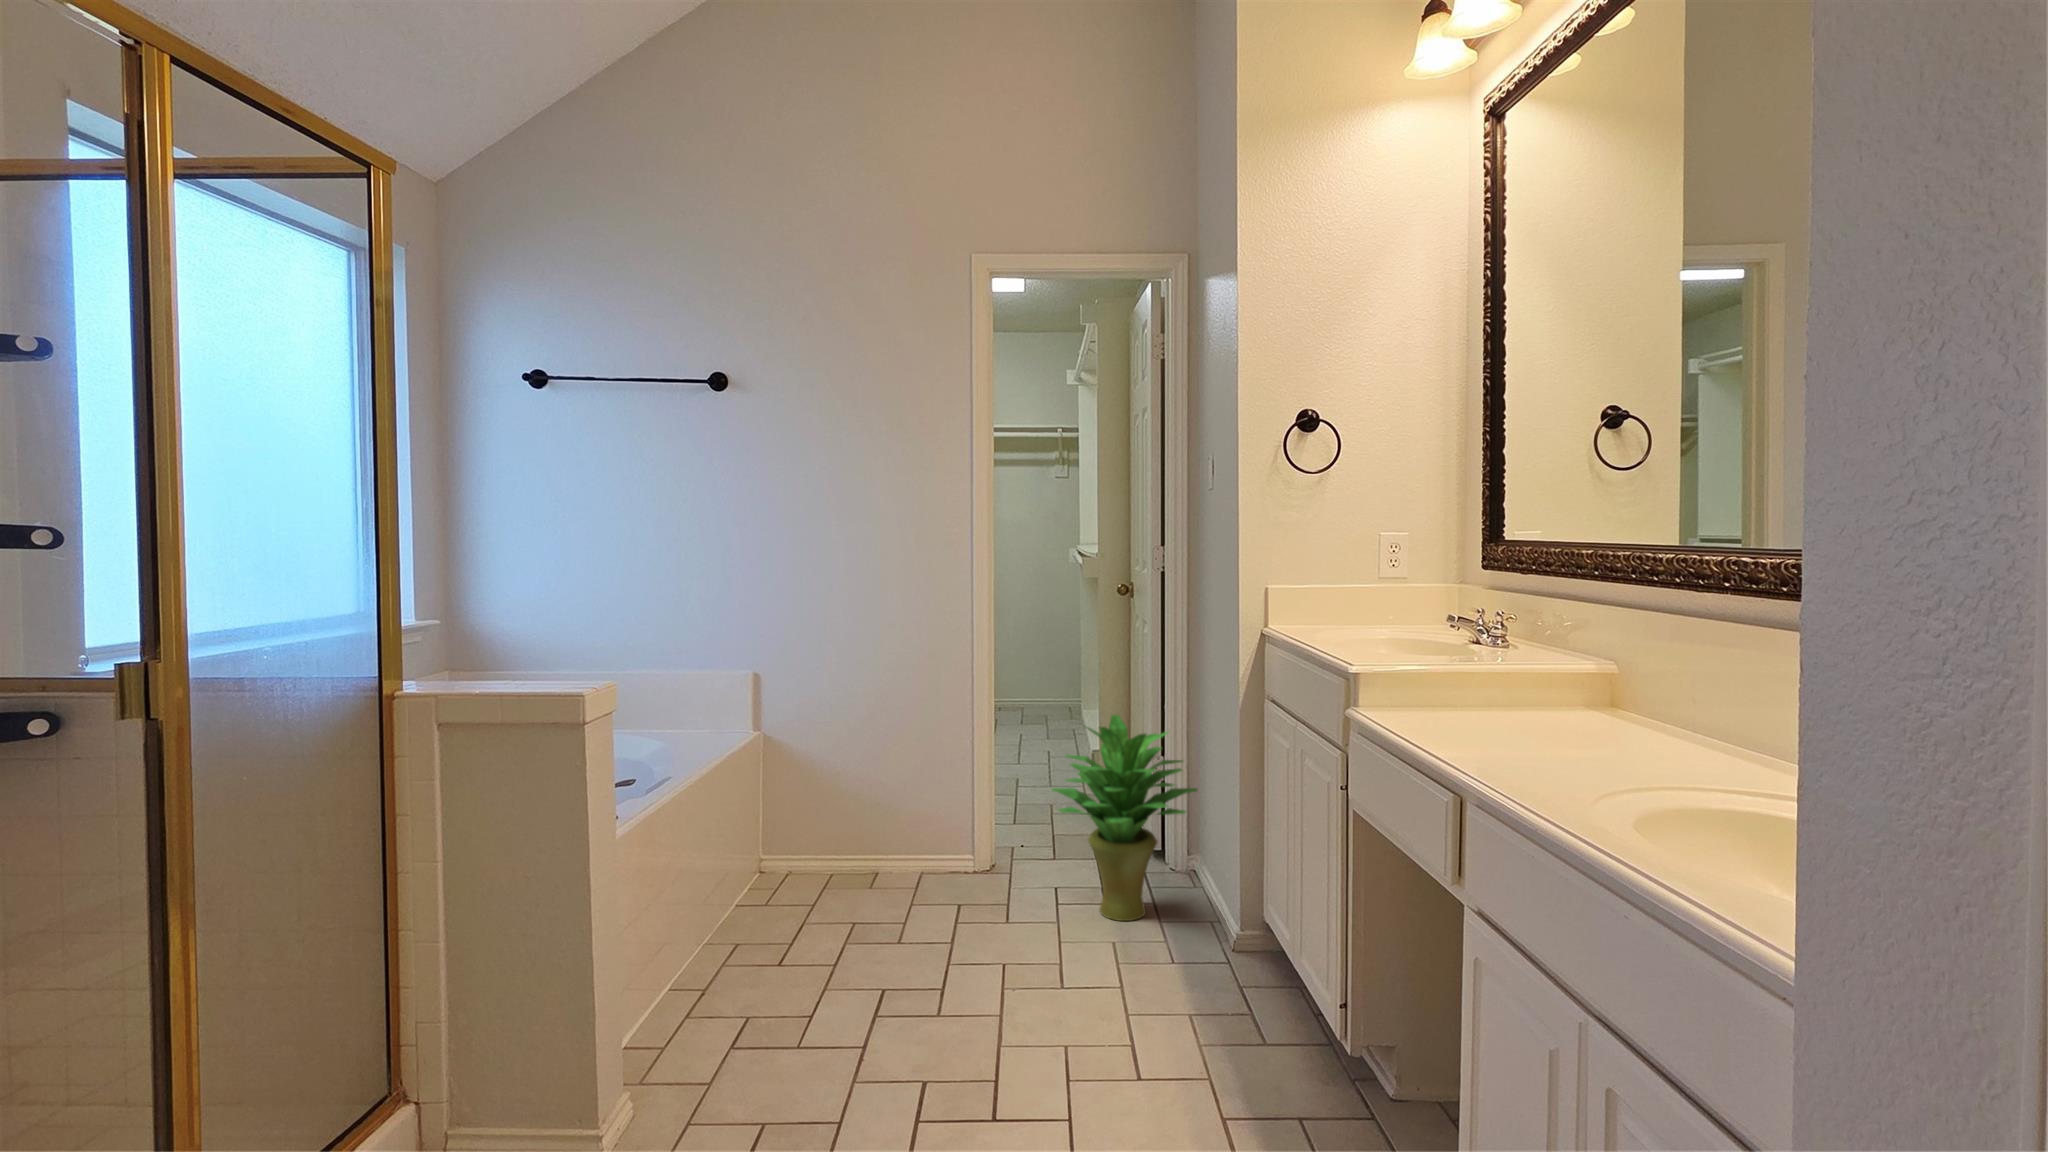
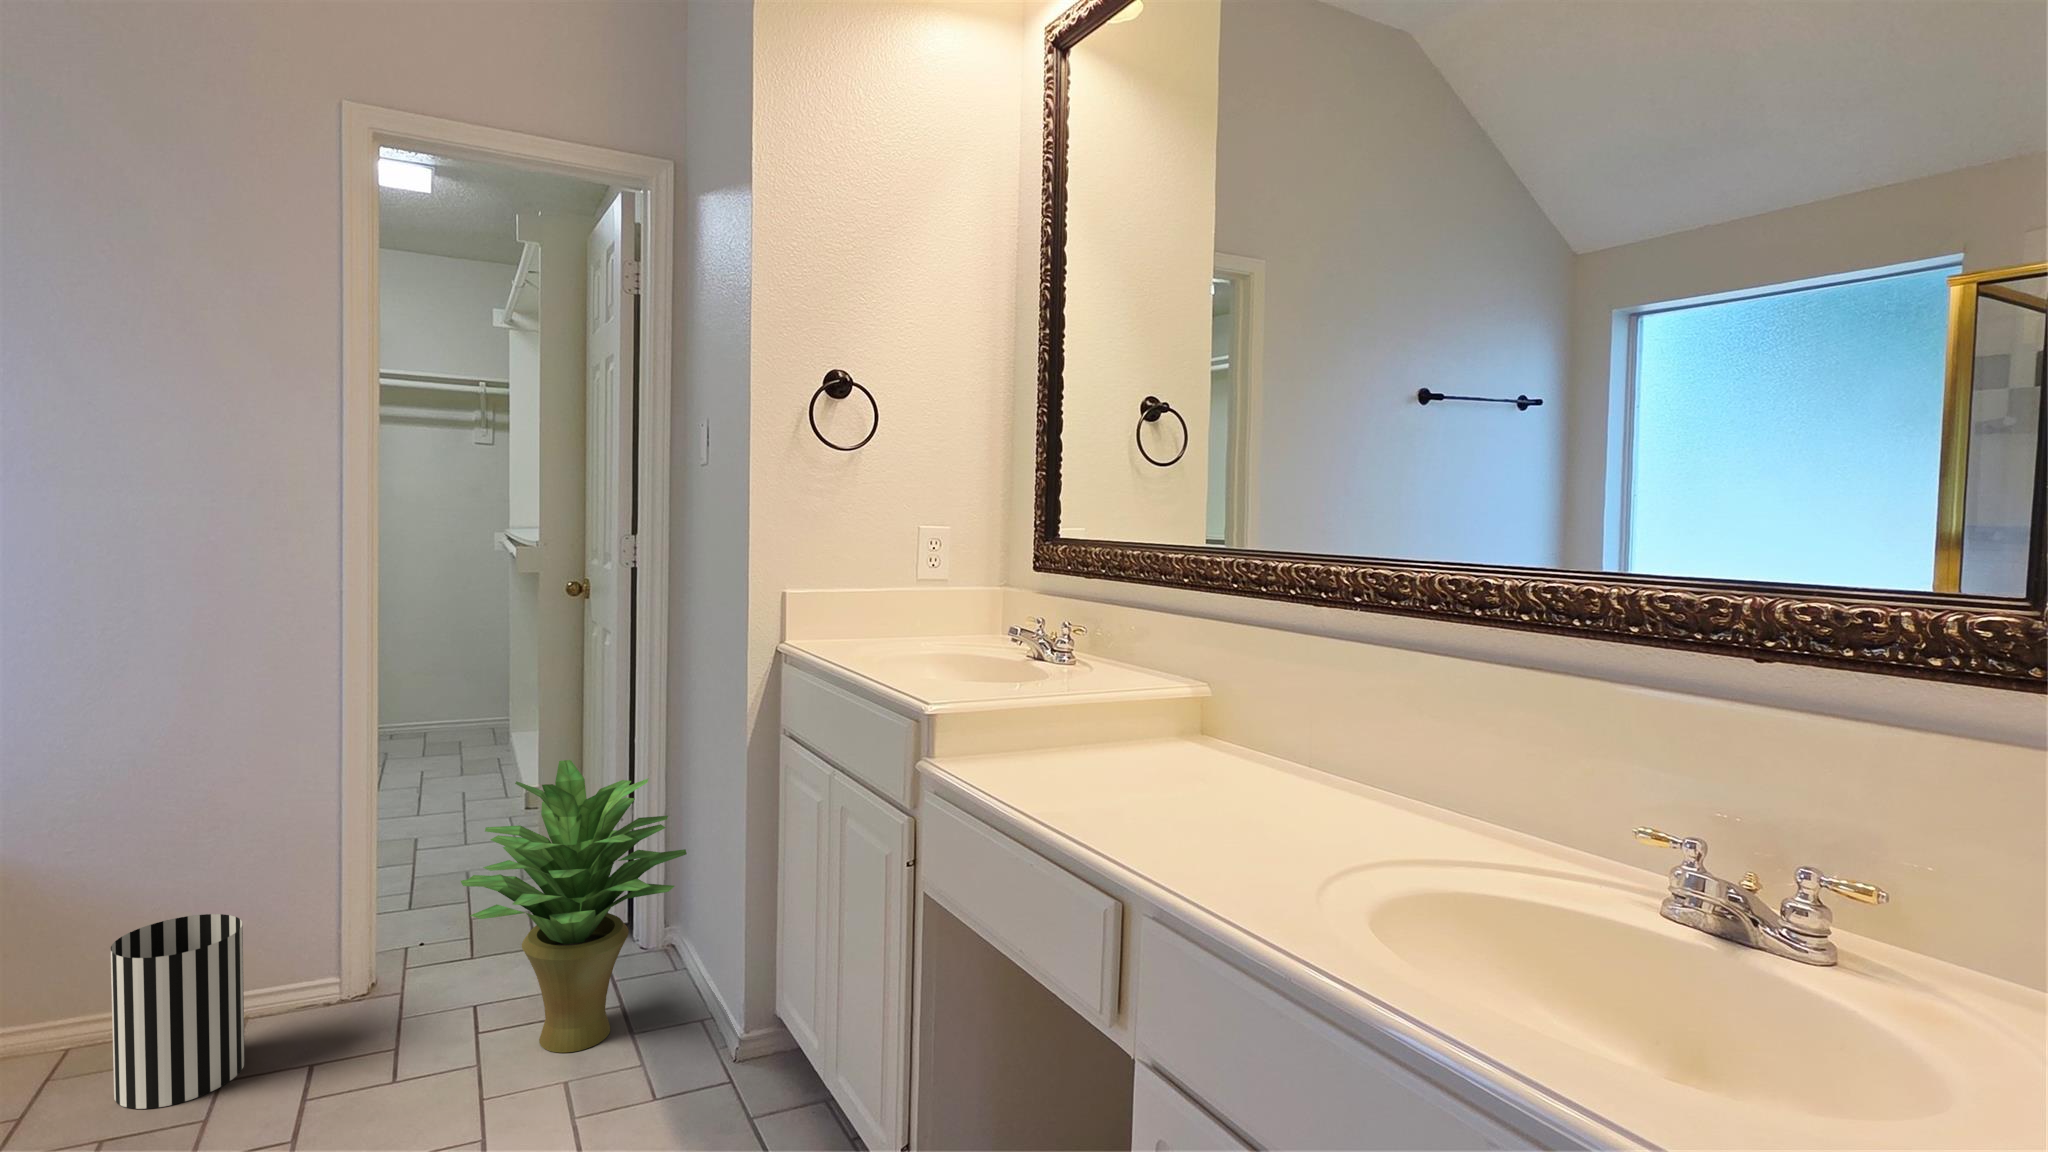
wastebasket: none [875,792,936,901] -> present [111,914,245,1109]

